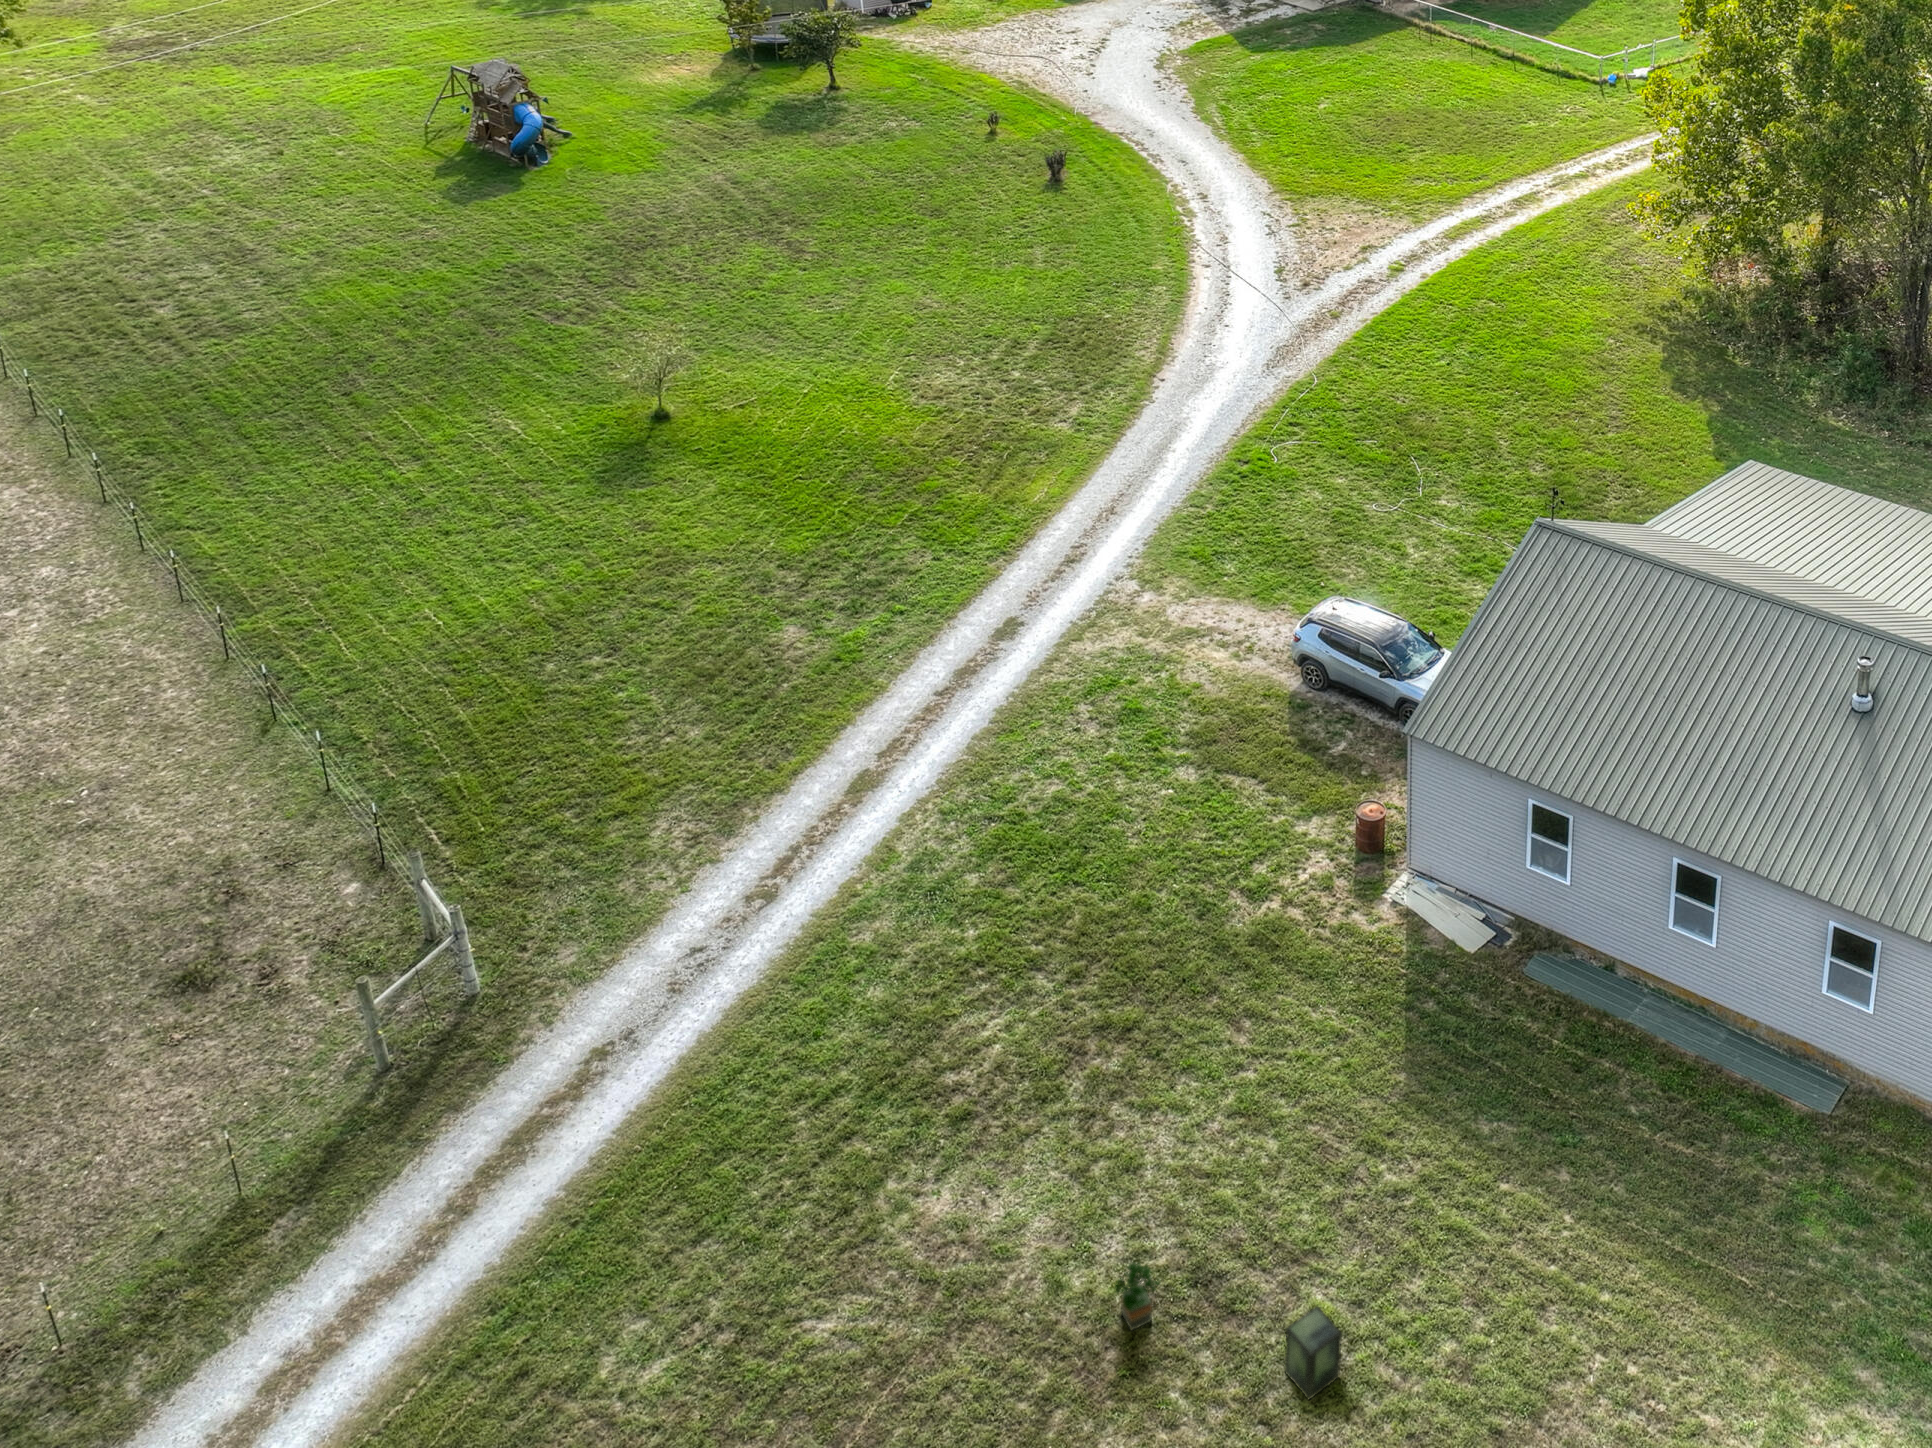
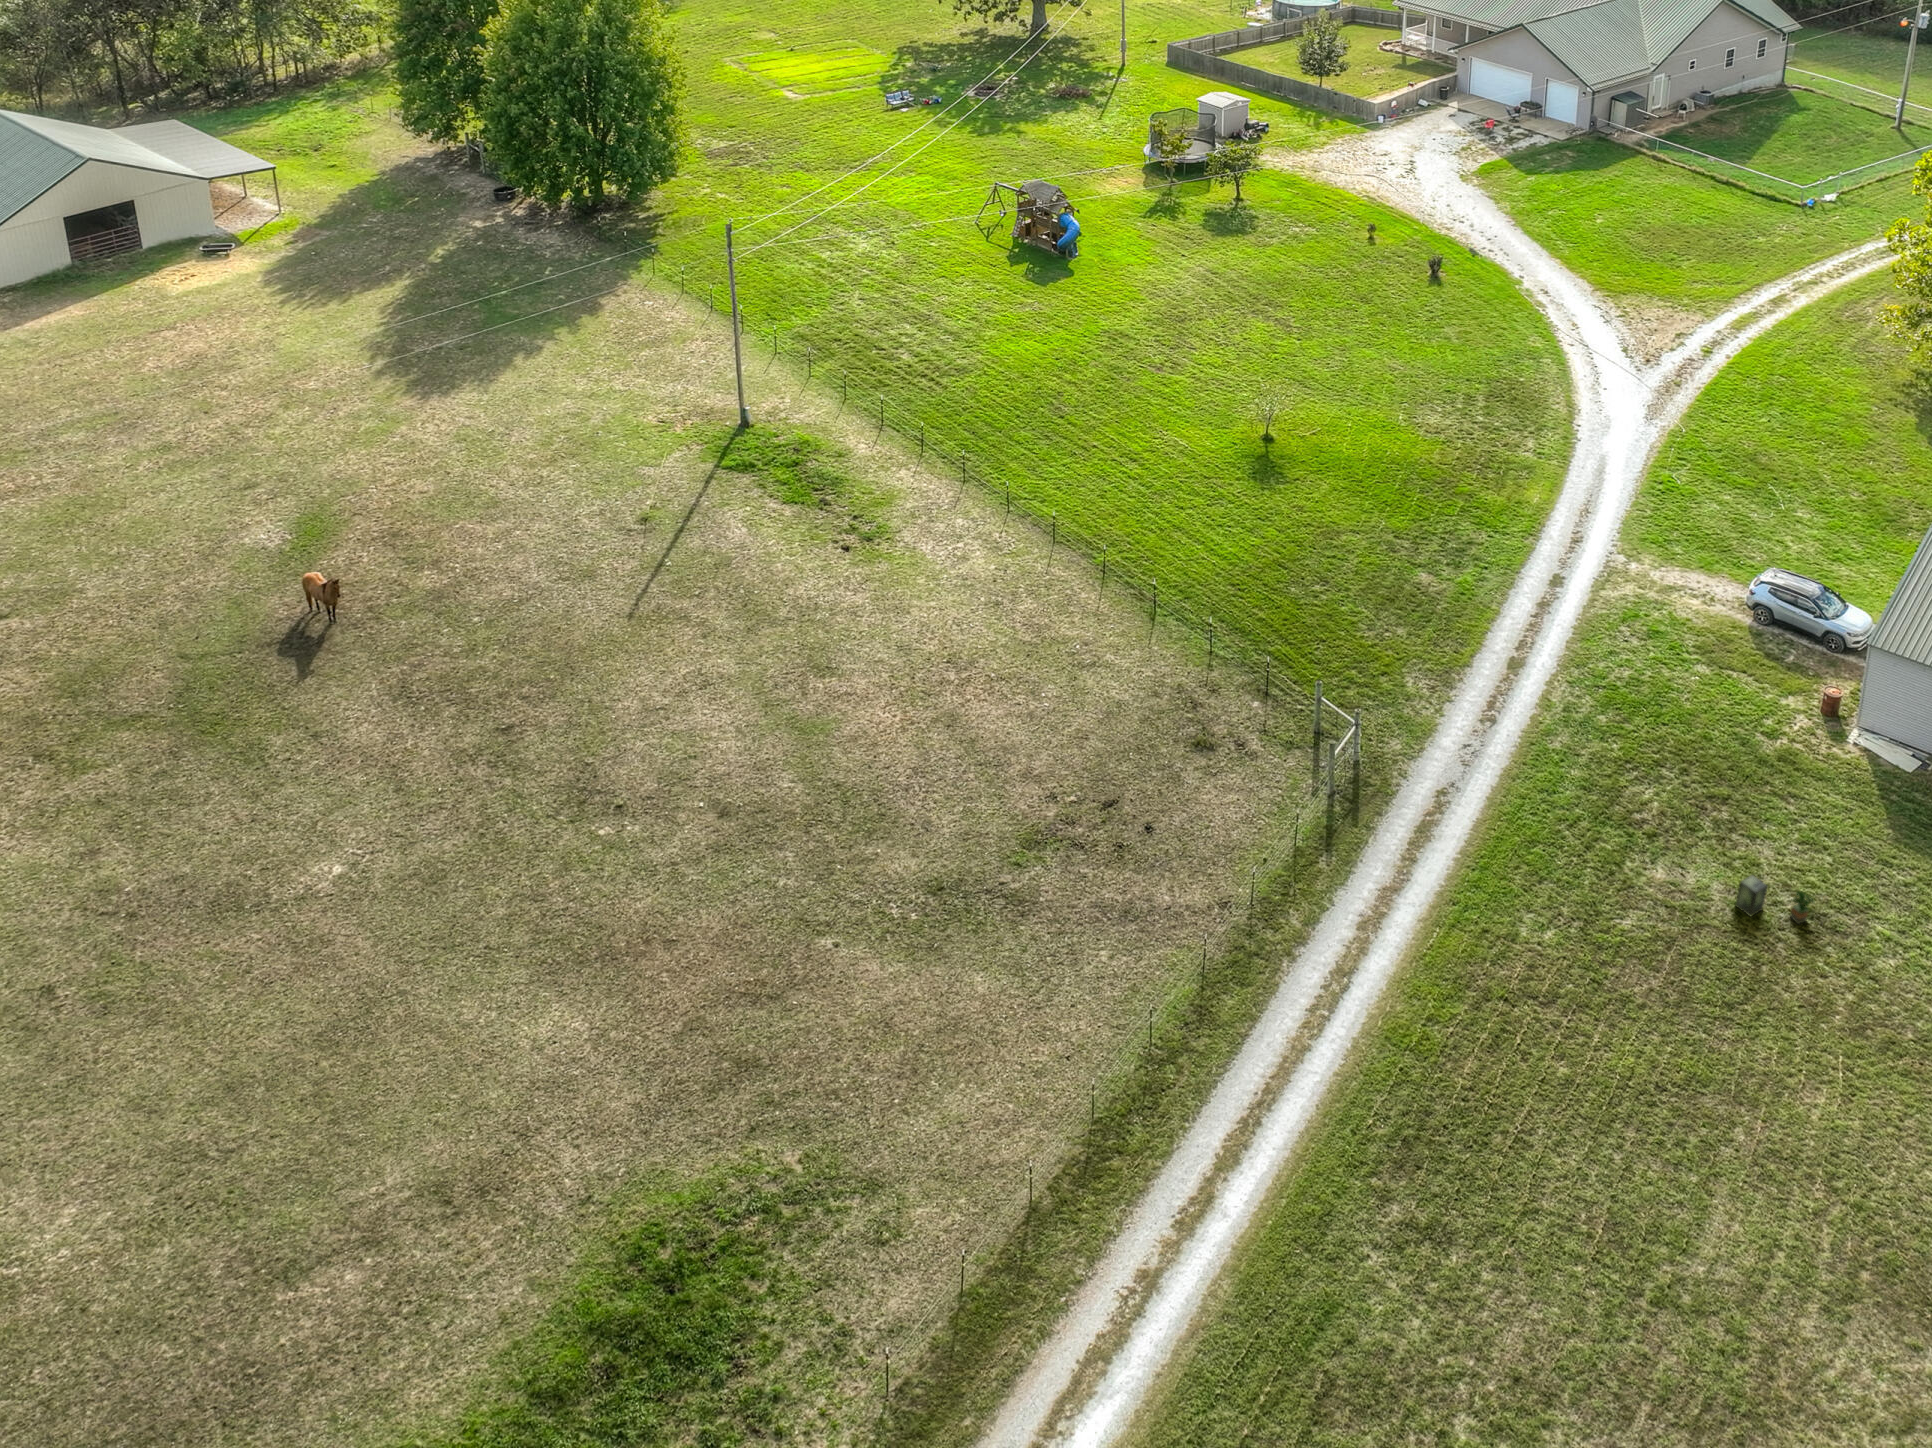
storage box: present [1285,1307,1342,1399] -> present [1735,875,1768,916]

